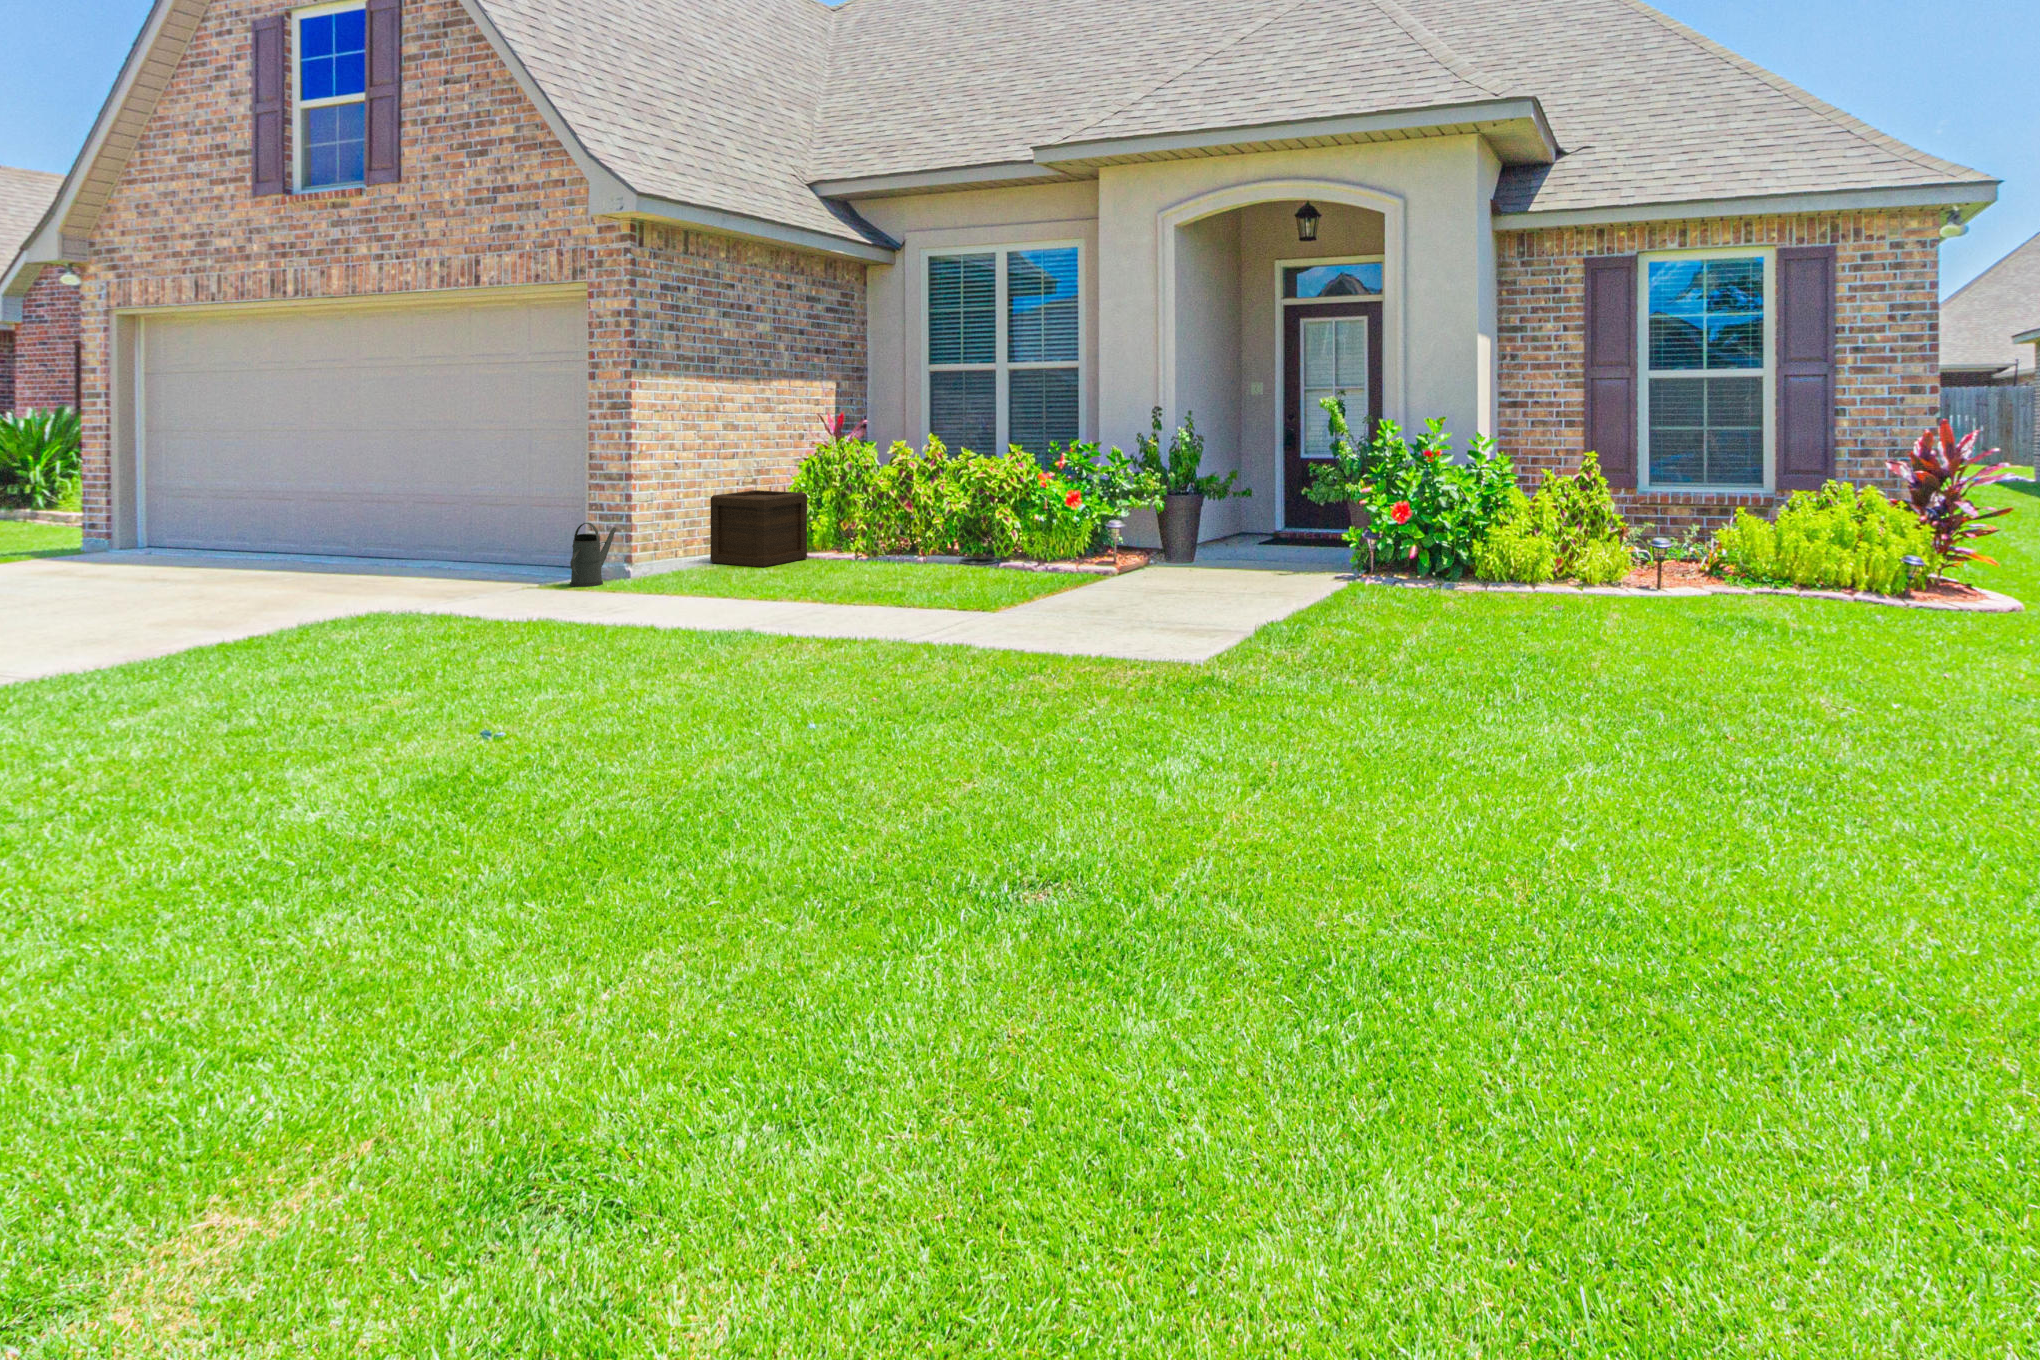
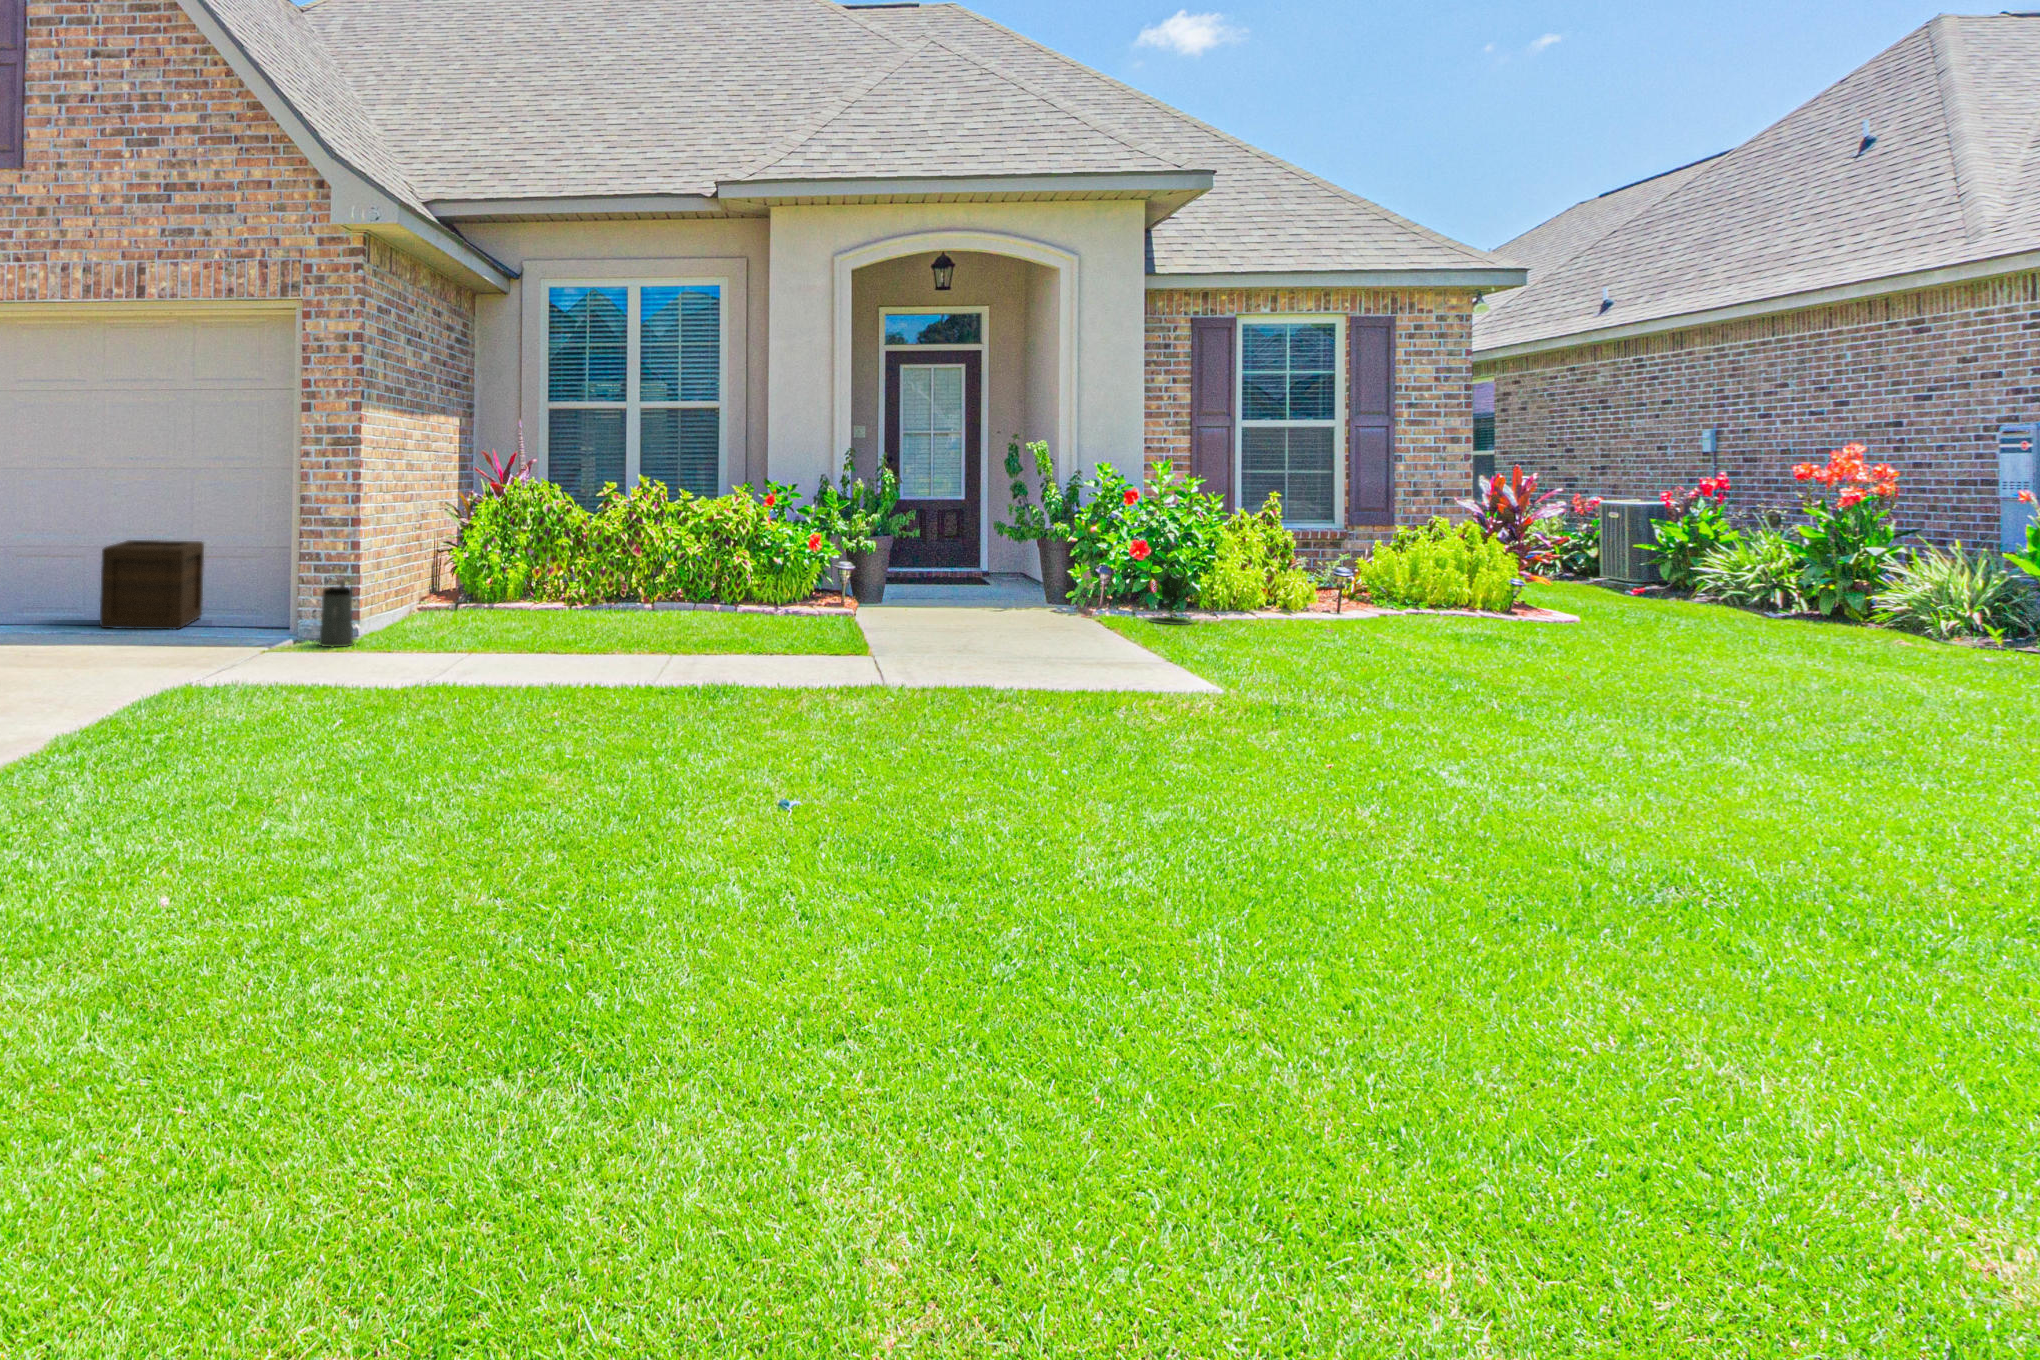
wooden crate: present [710,490,807,568] -> present [100,540,204,629]
potted tree: present [960,498,997,565] -> present [1149,556,1191,625]

